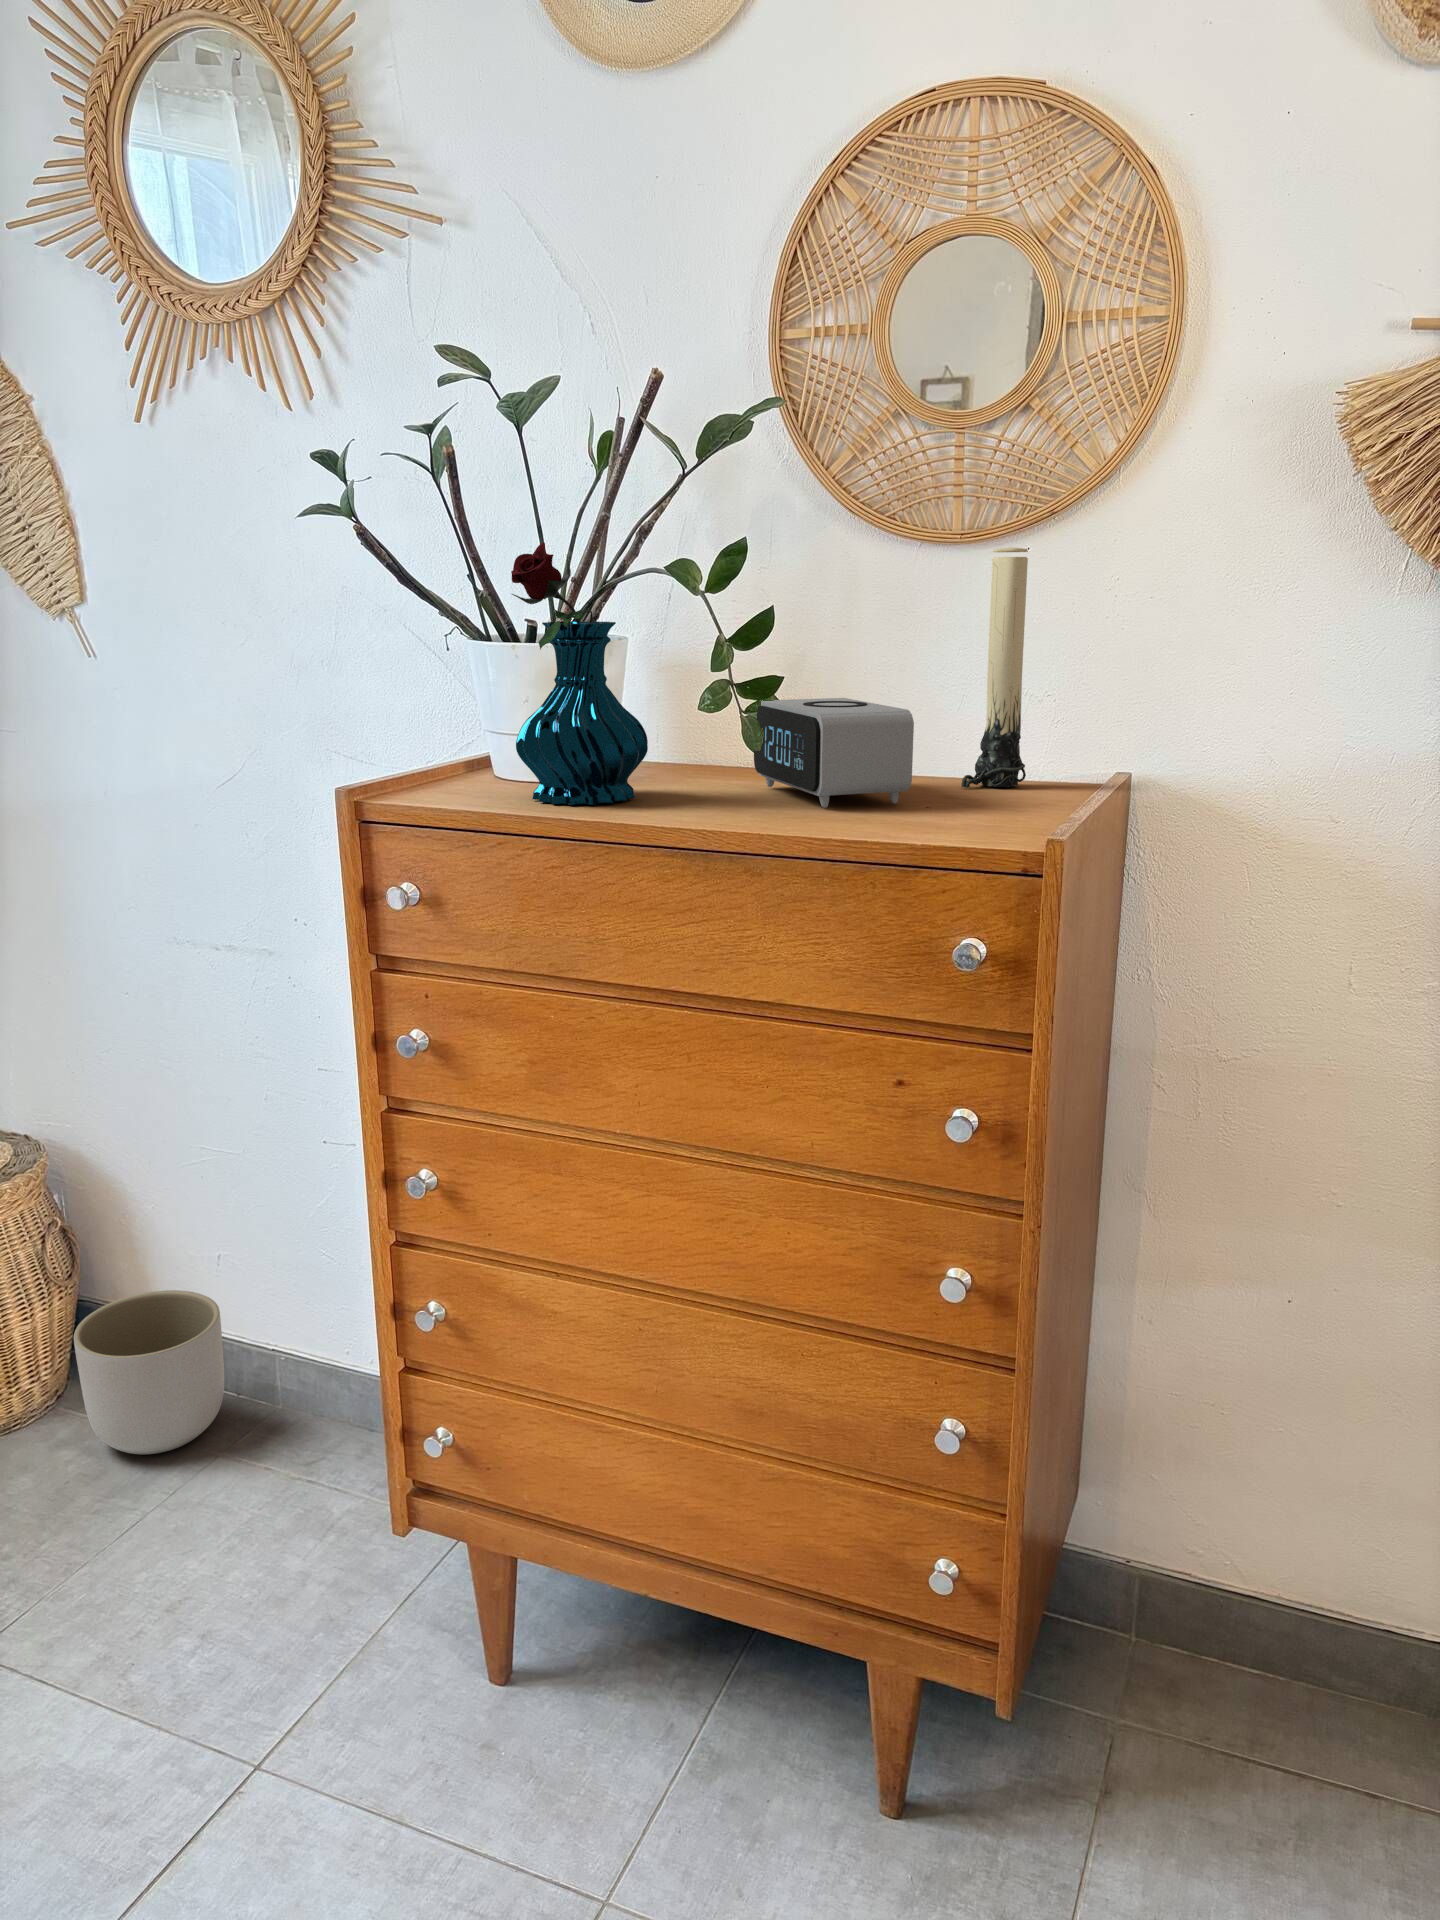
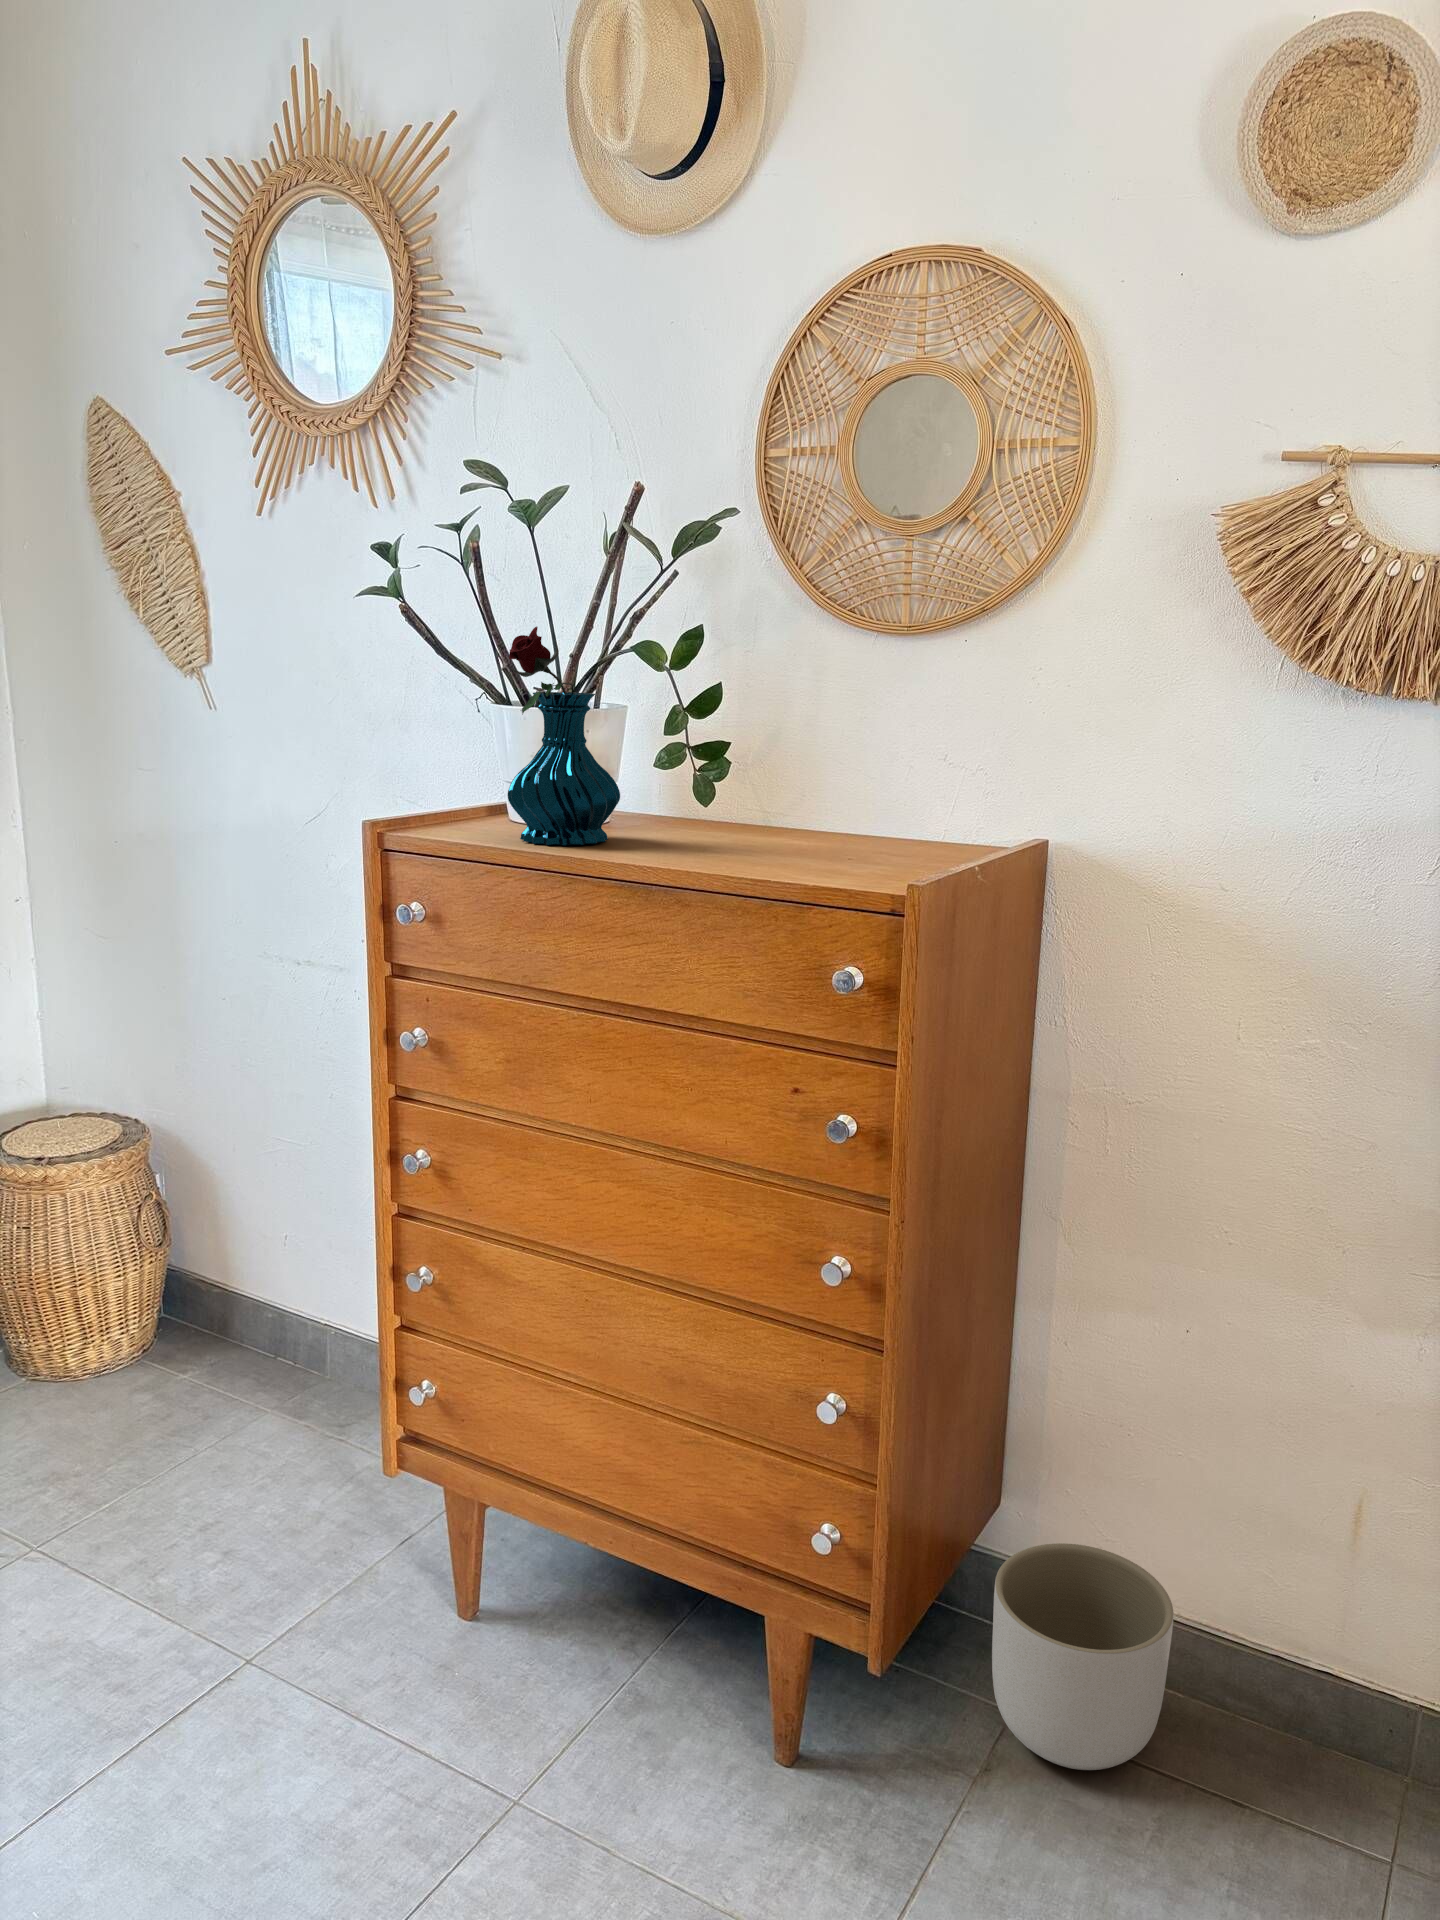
candle: present [962,547,1028,787] -> none [899,639,961,847]
alarm clock: present [754,698,914,808] -> none [719,764,837,856]
planter: present [74,1290,224,1455] -> present [992,1543,1174,1770]

